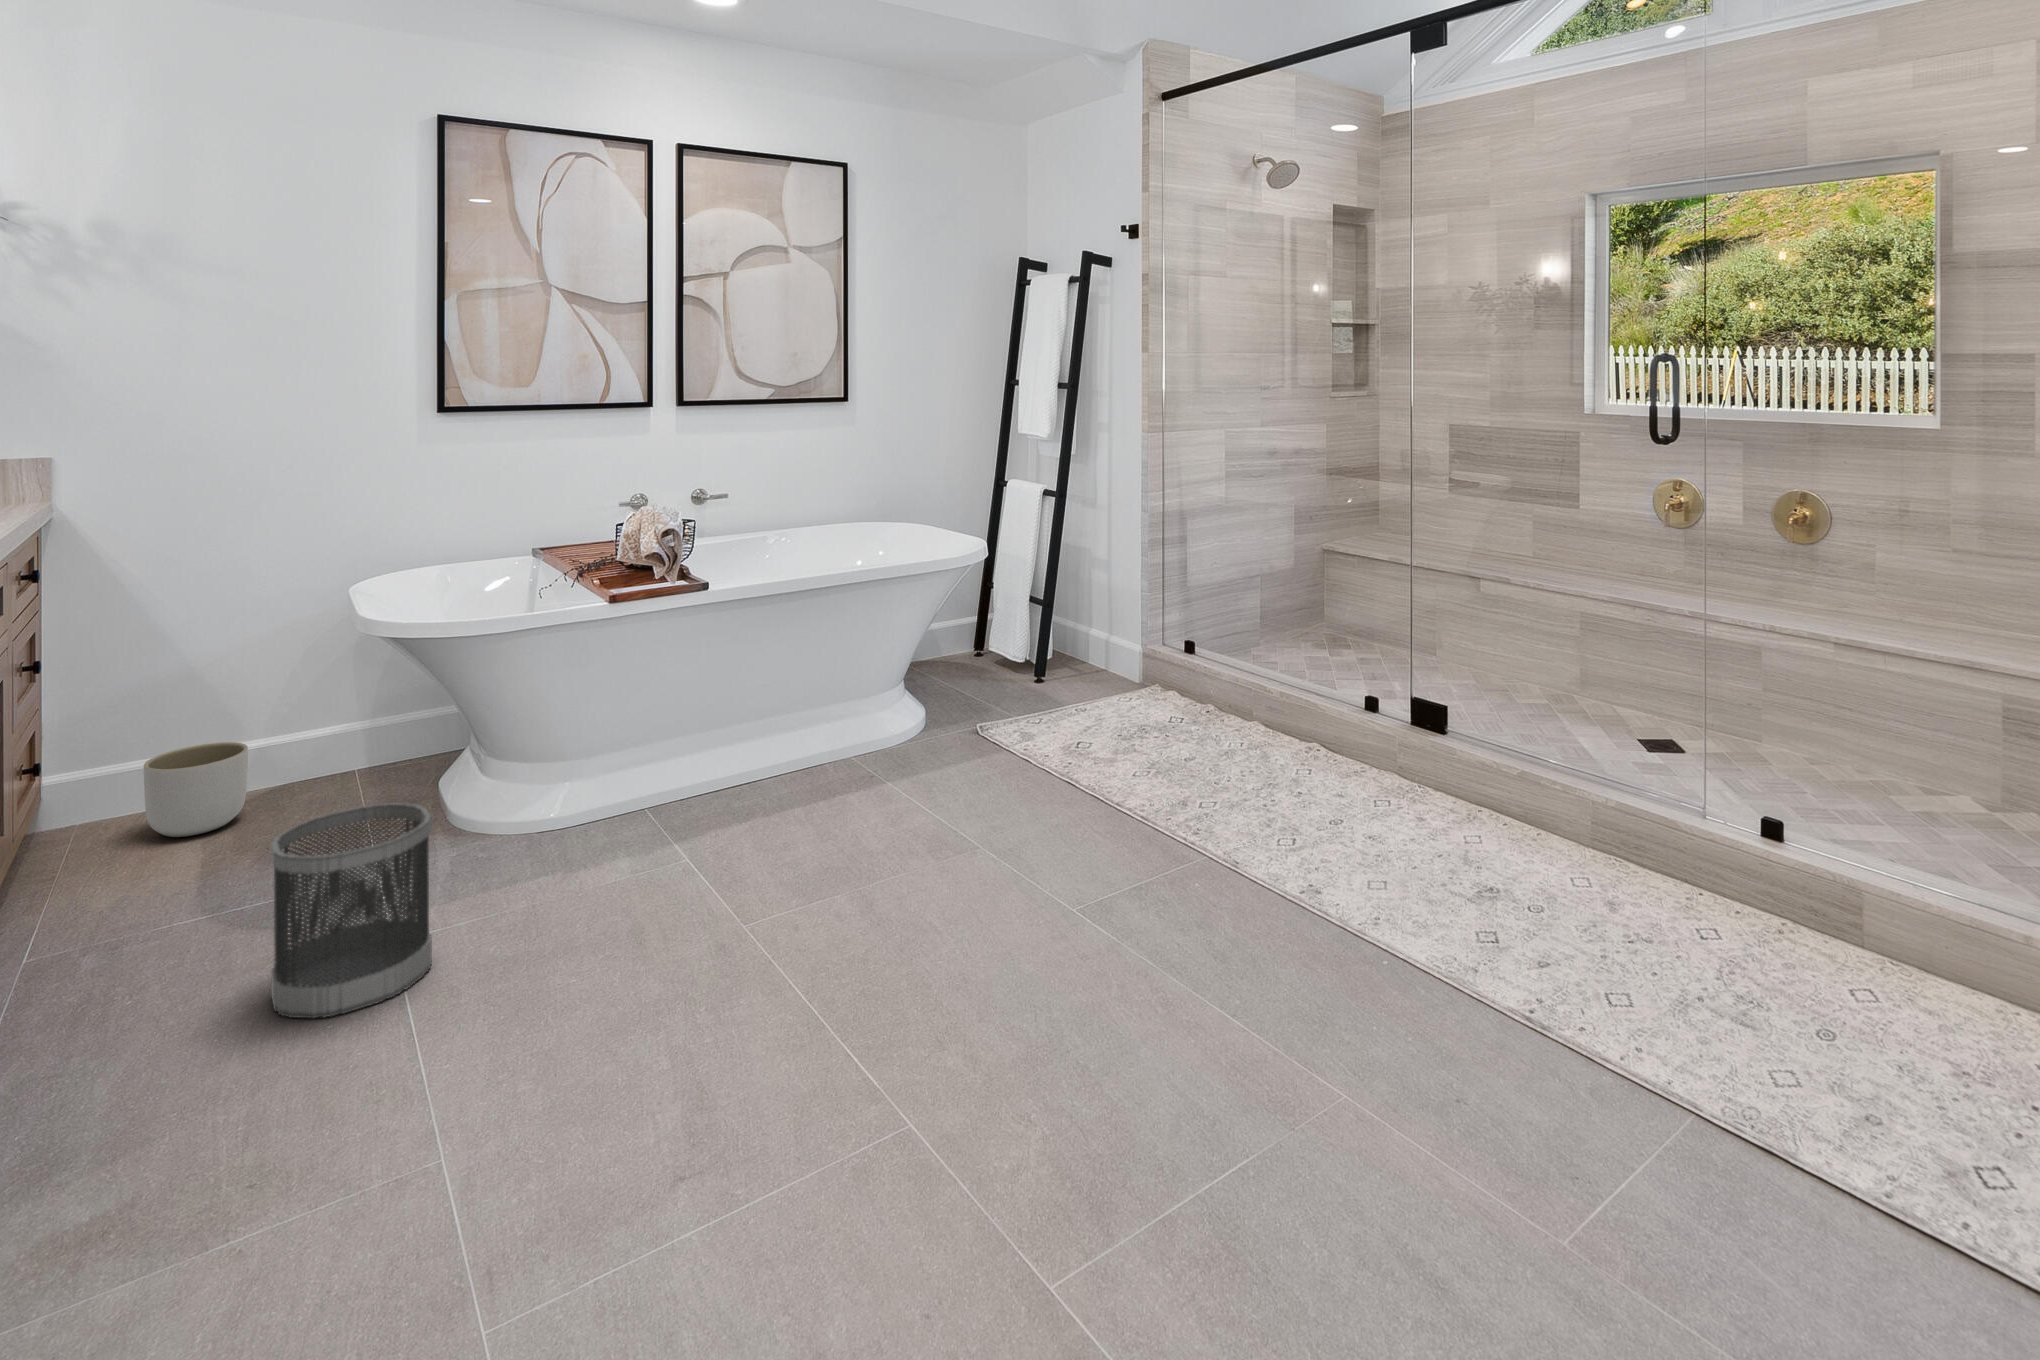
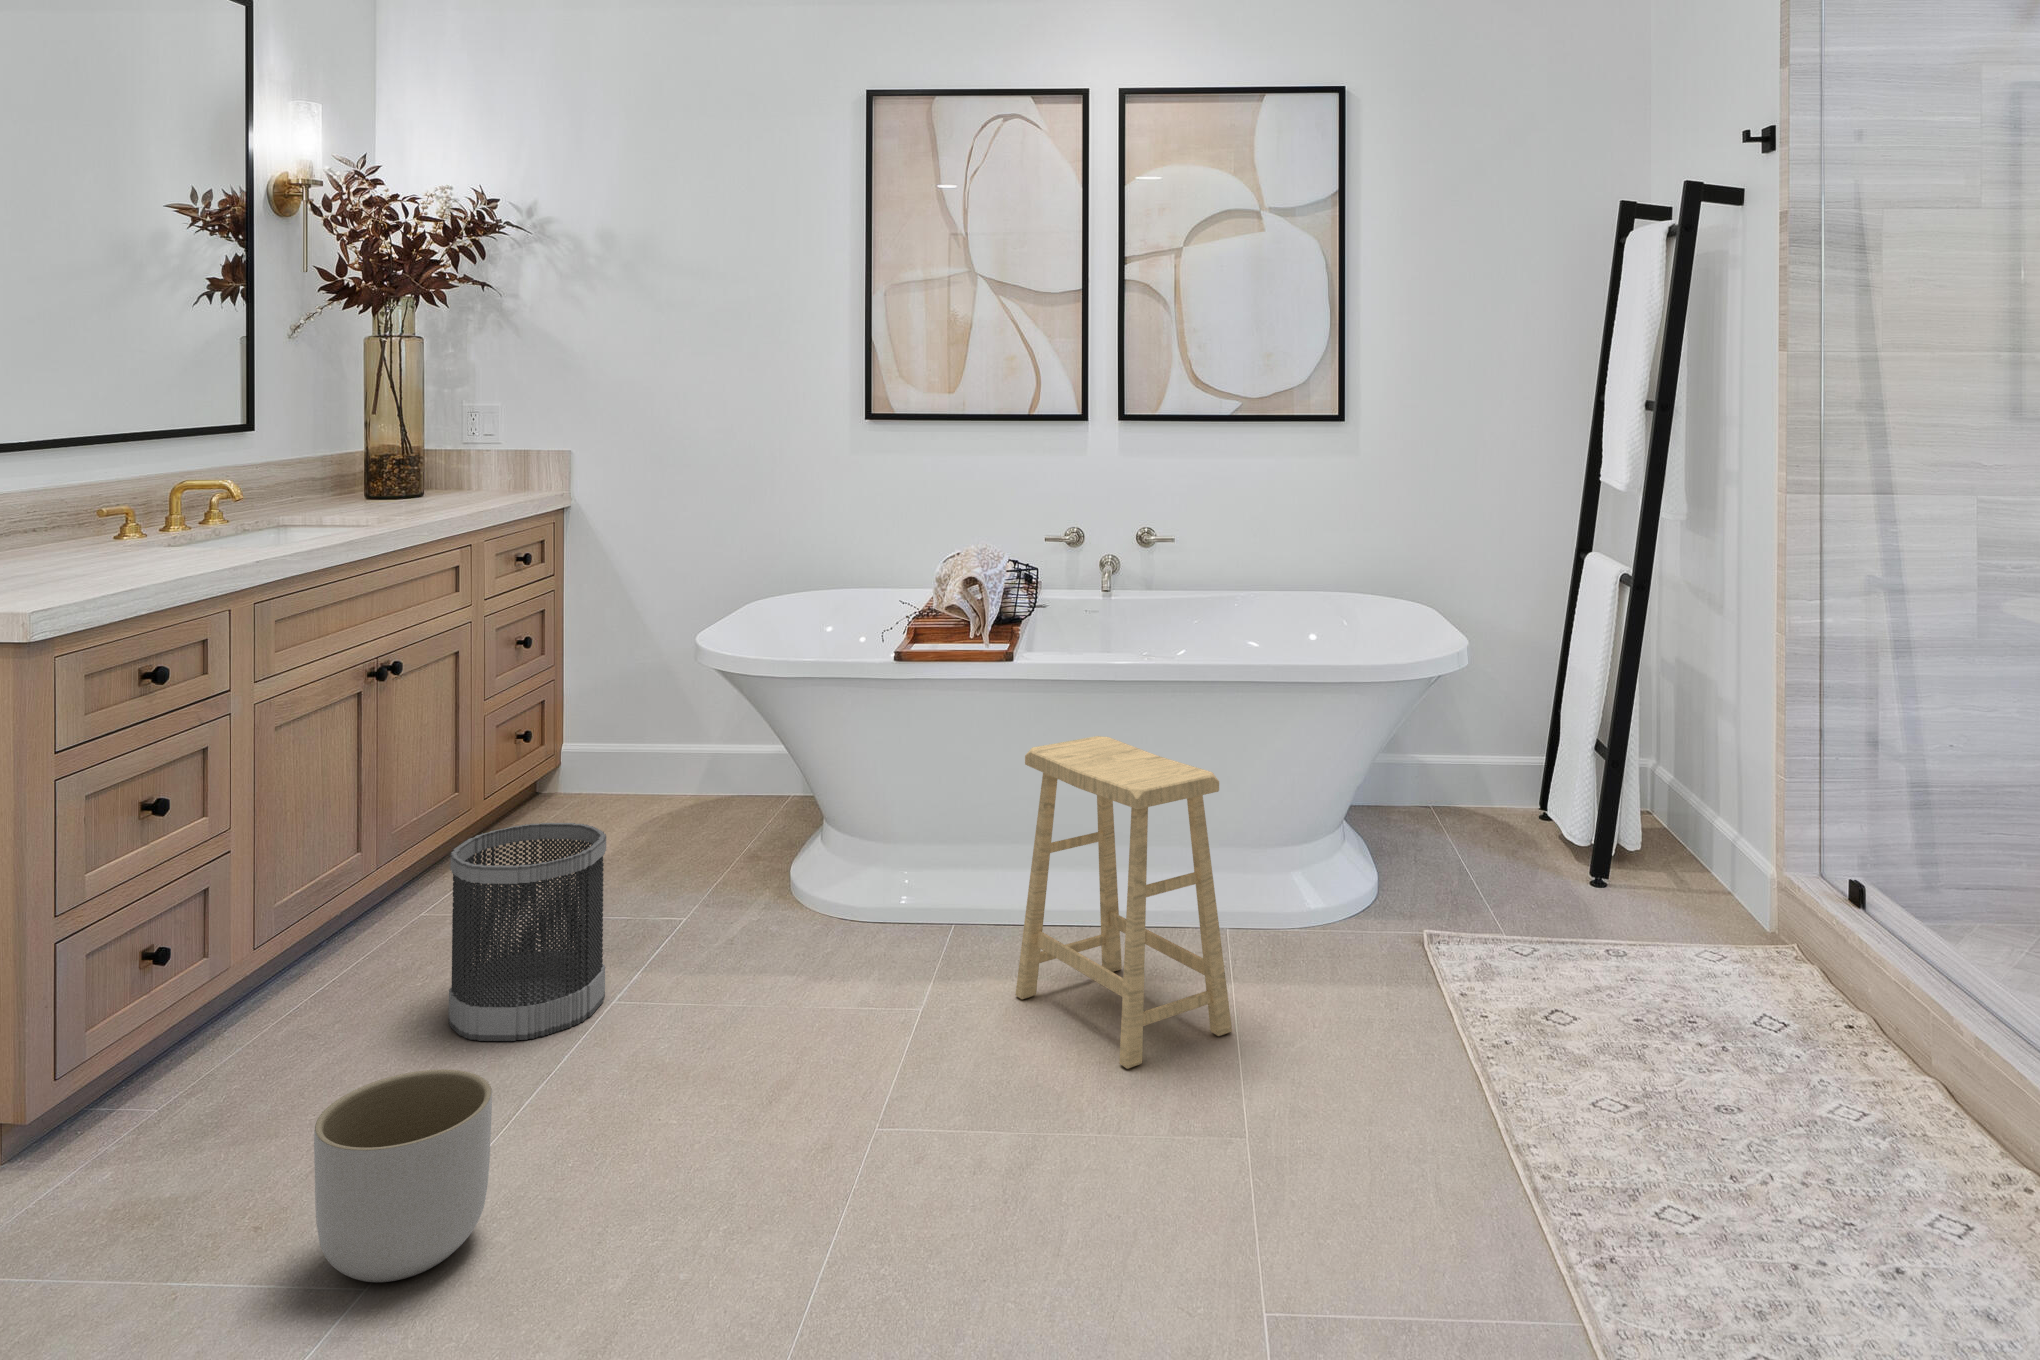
footstool: none [777,642,941,852] -> present [1015,736,1232,1069]
planter: present [144,742,248,837] -> present [314,1069,492,1282]

